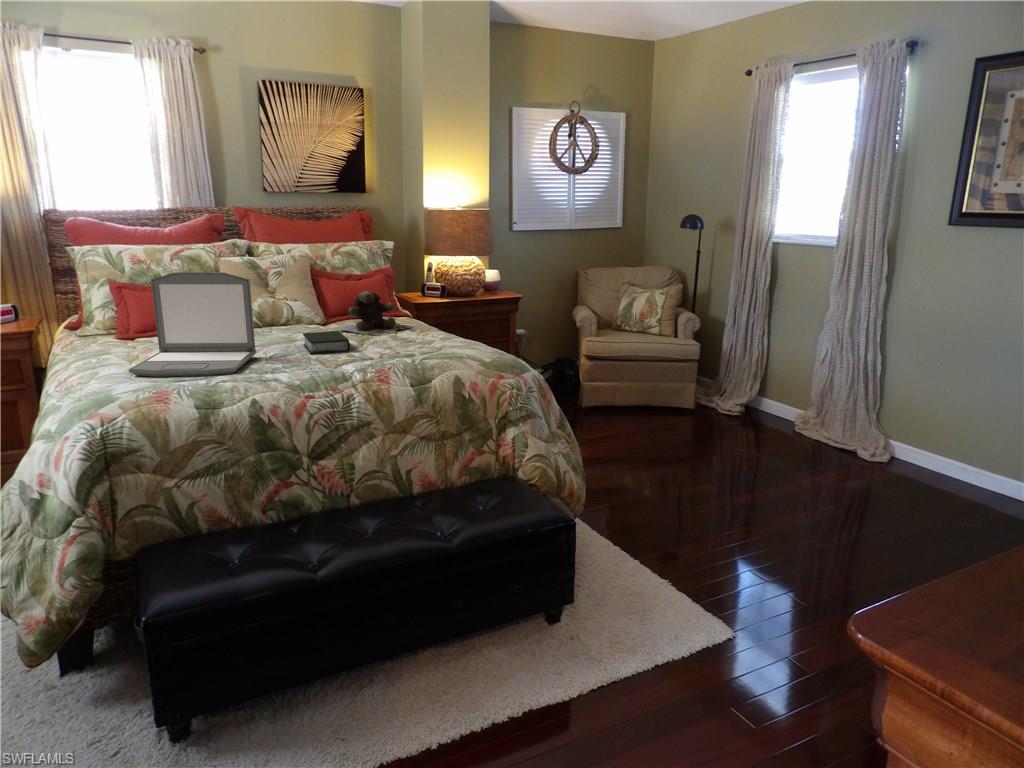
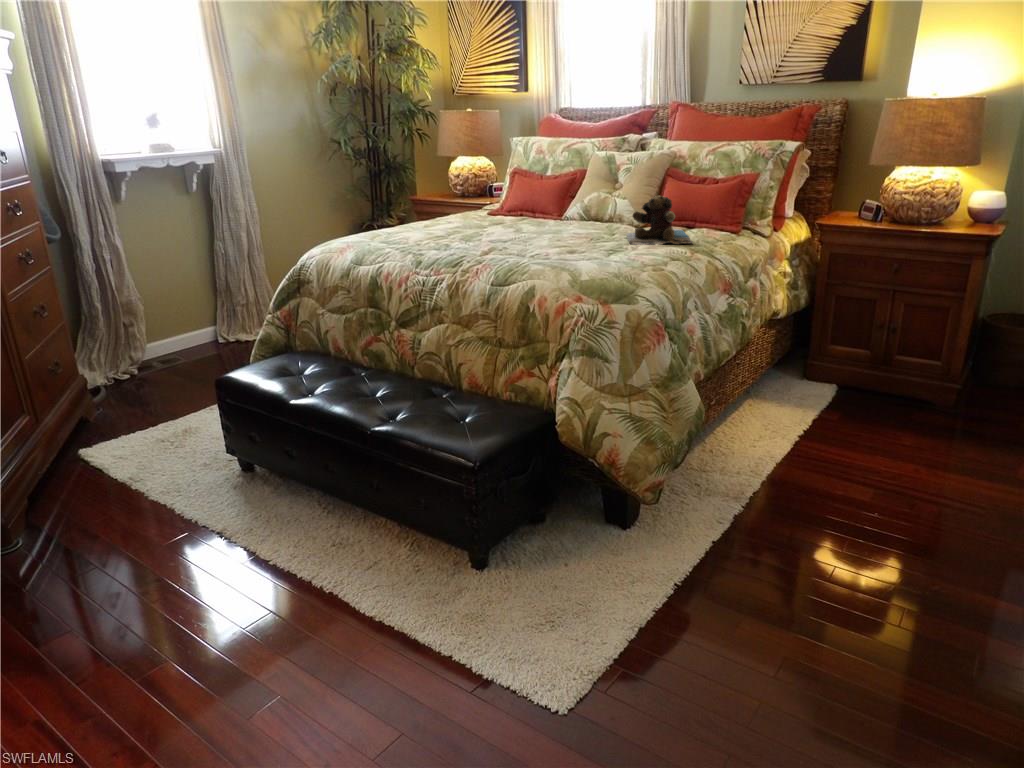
laptop: present [129,272,256,377] -> none [389,158,487,247]
book: present [303,331,350,355] -> none [516,227,575,250]

